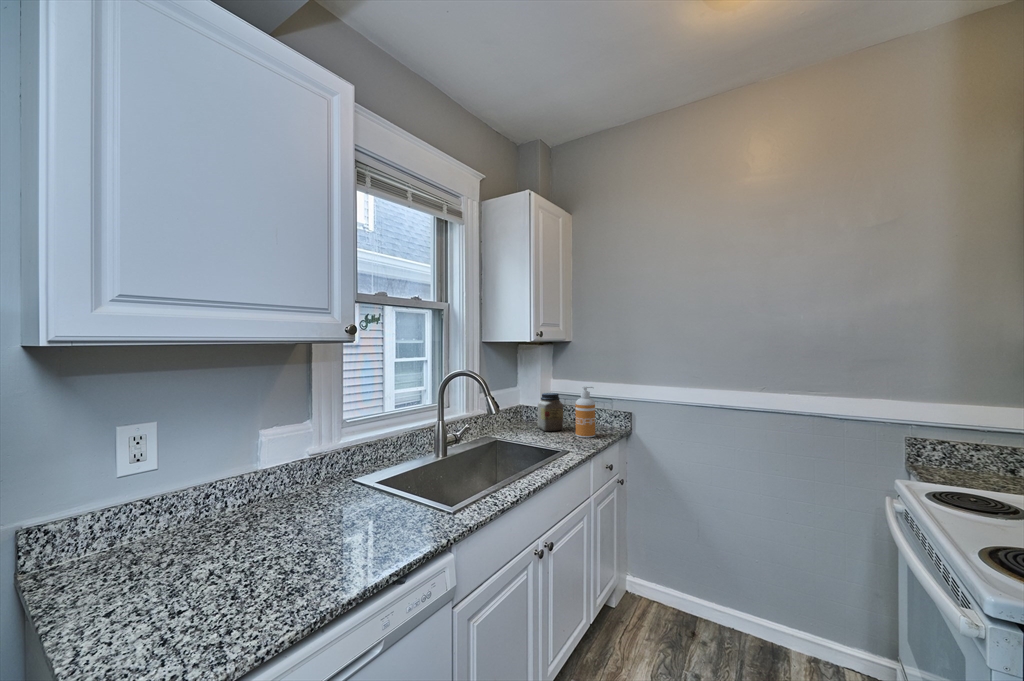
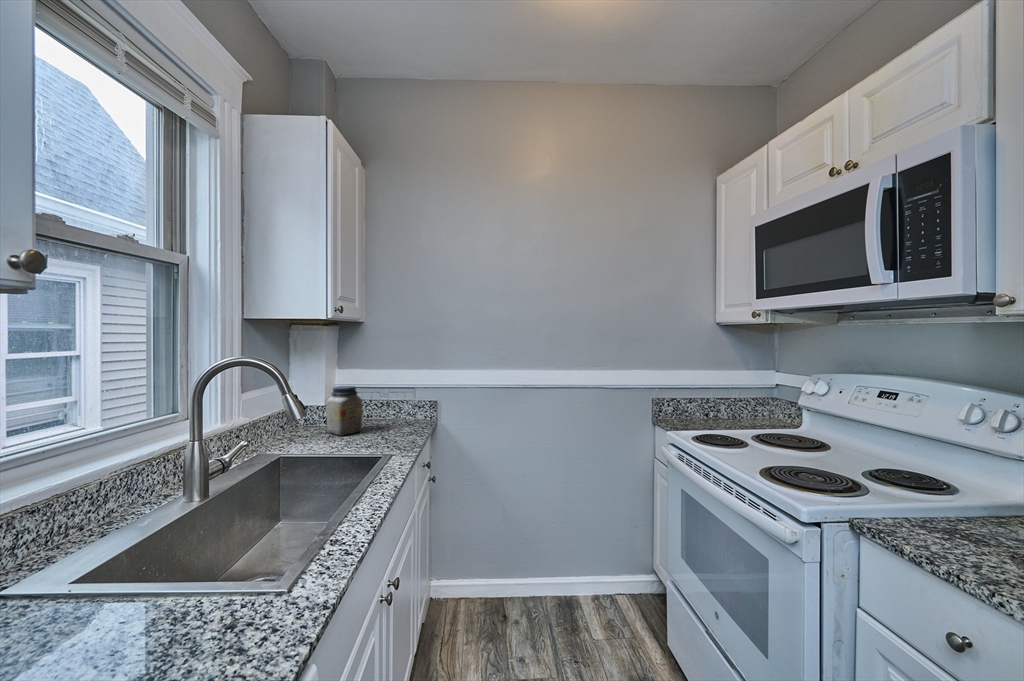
soap dispenser: present [575,387,595,438] -> none [382,375,406,437]

